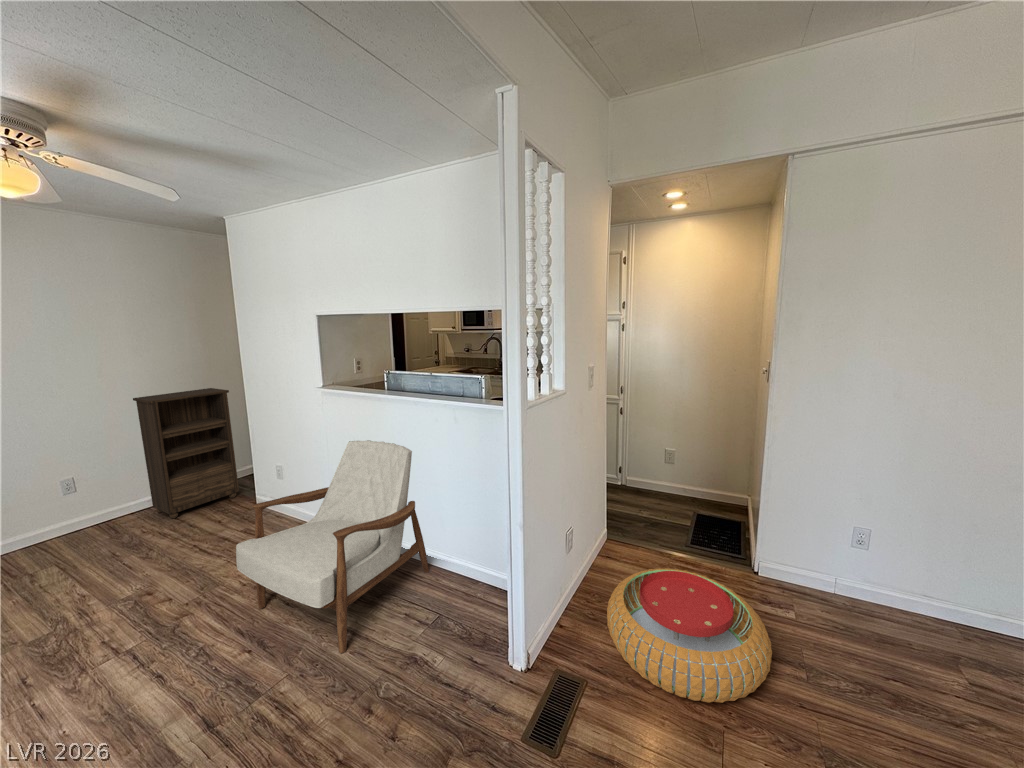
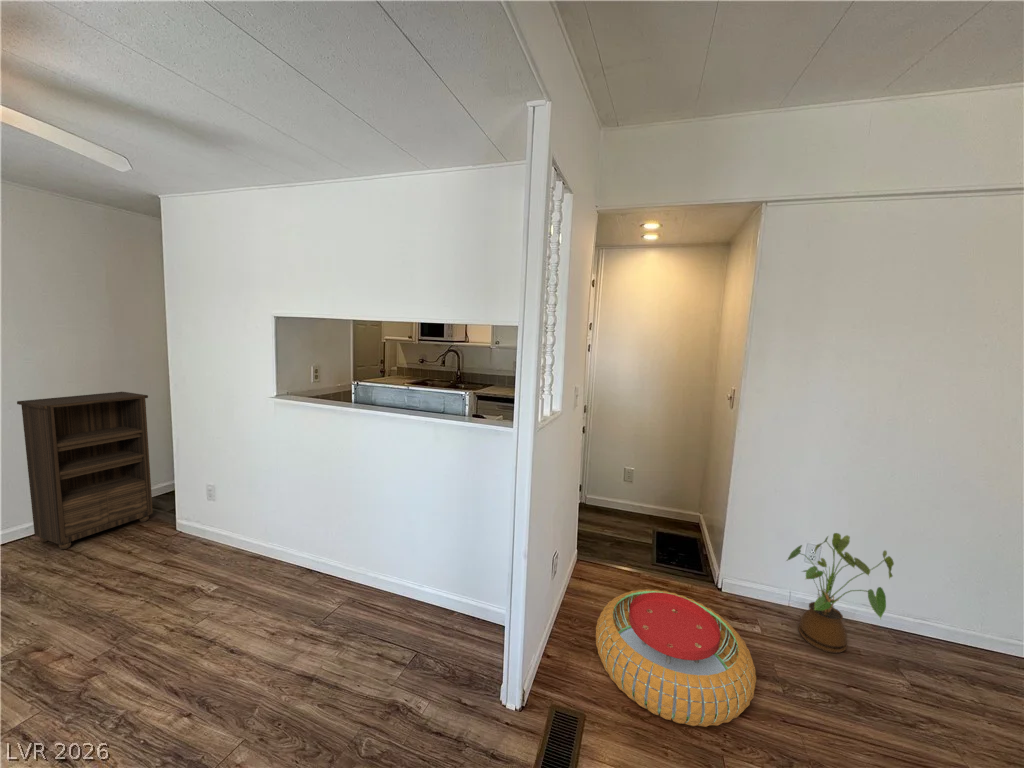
armchair: present [236,440,429,653] -> none [172,458,397,707]
house plant: none [823,515,952,645] -> present [788,533,894,653]

